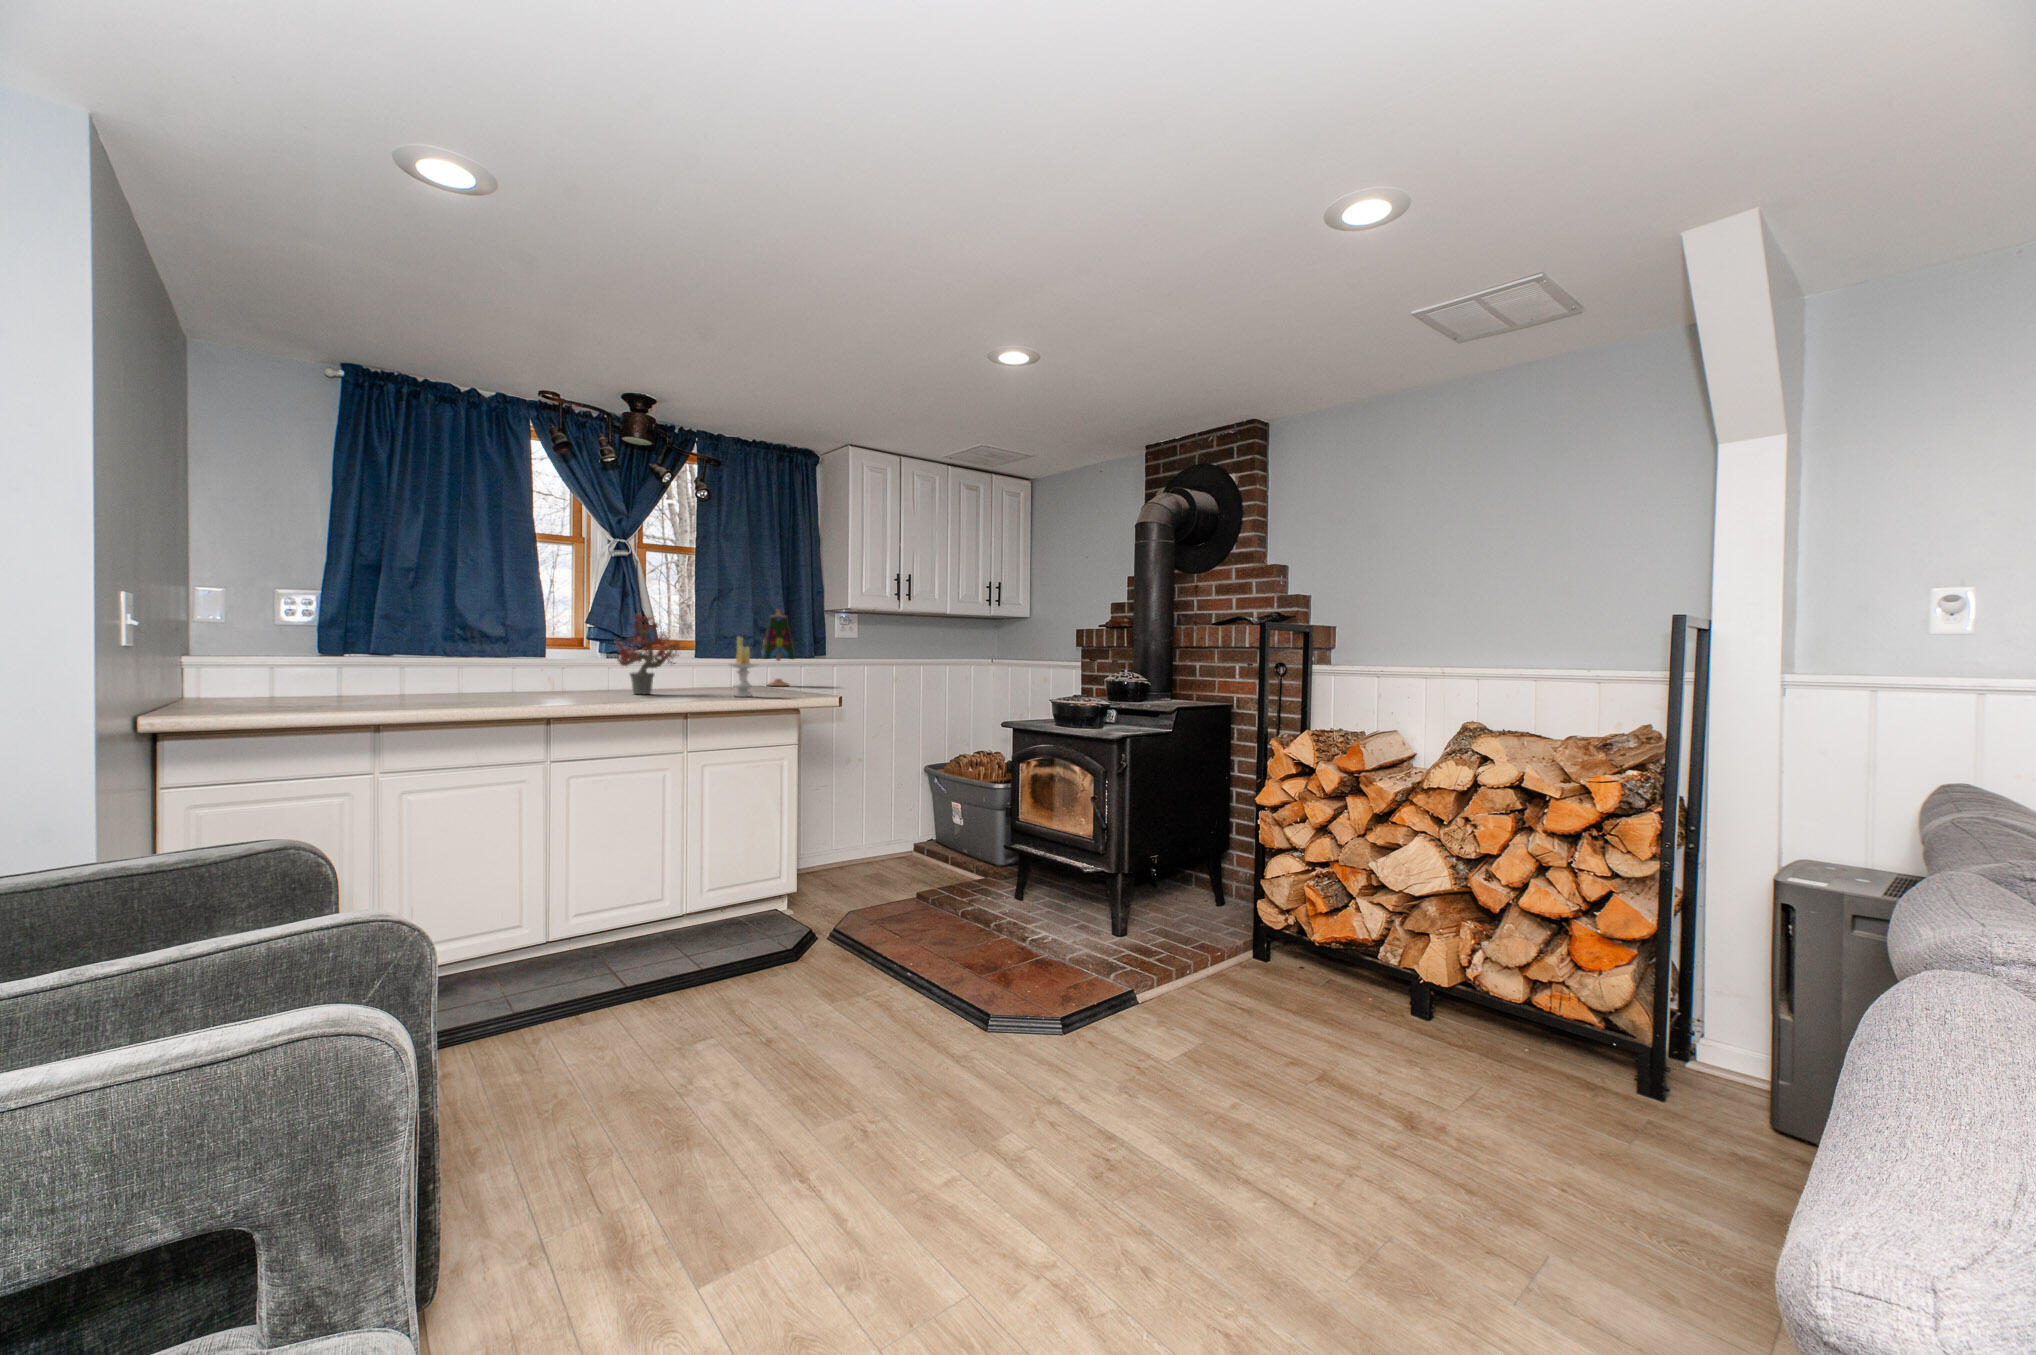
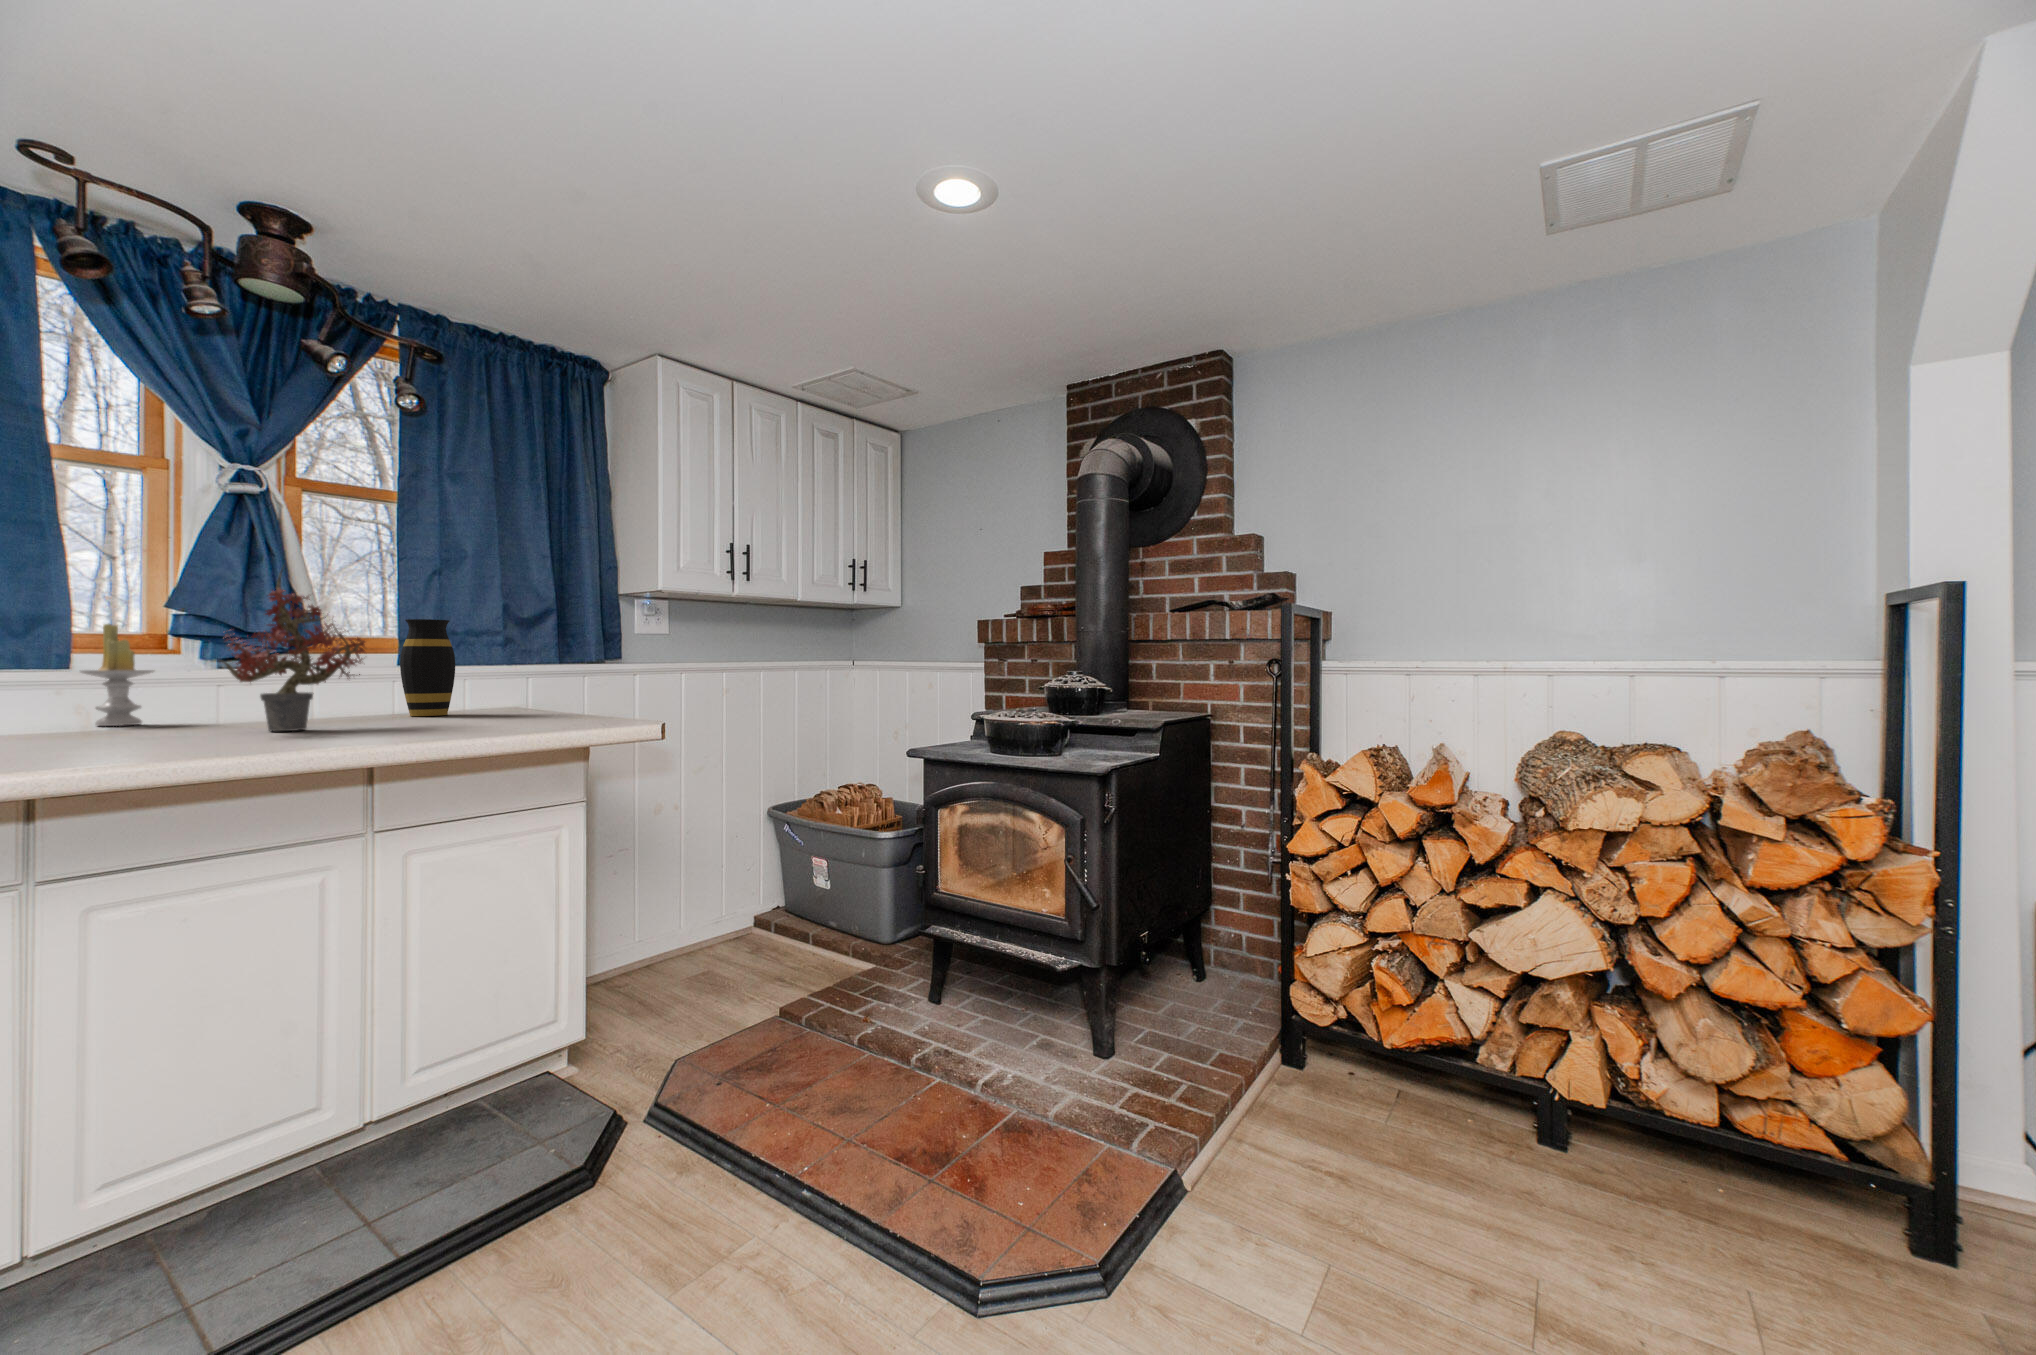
table lamp: present [761,609,795,686] -> none [516,590,572,707]
vase: none [696,629,726,689] -> present [400,619,456,716]
candle: present [730,637,757,697] -> present [80,624,154,726]

